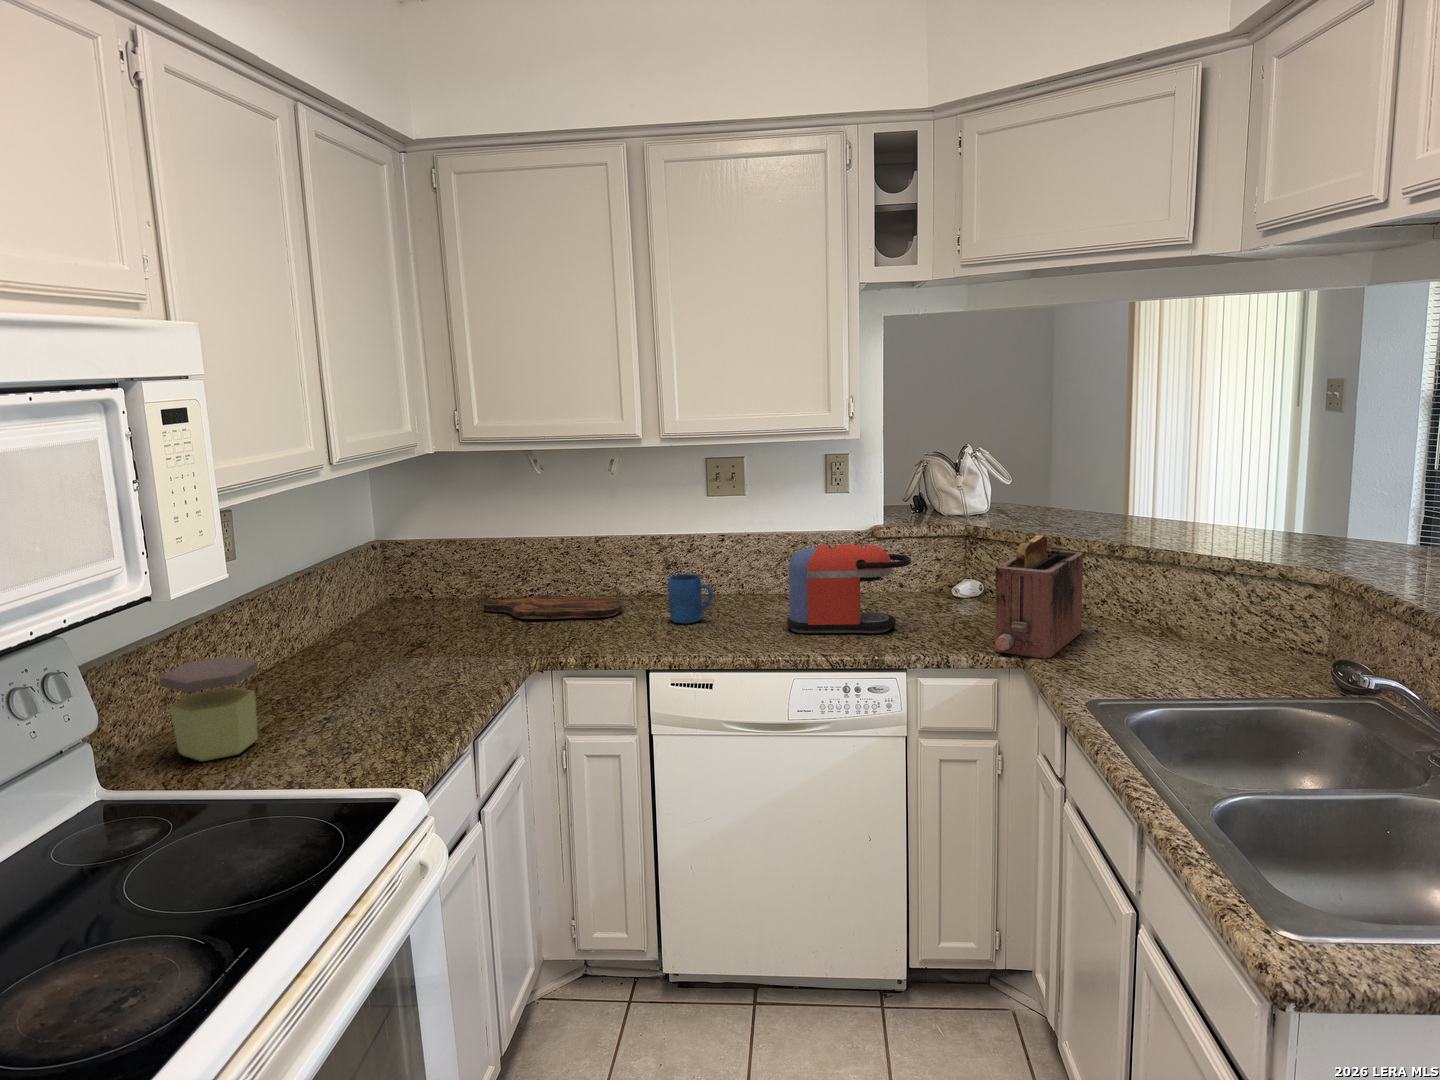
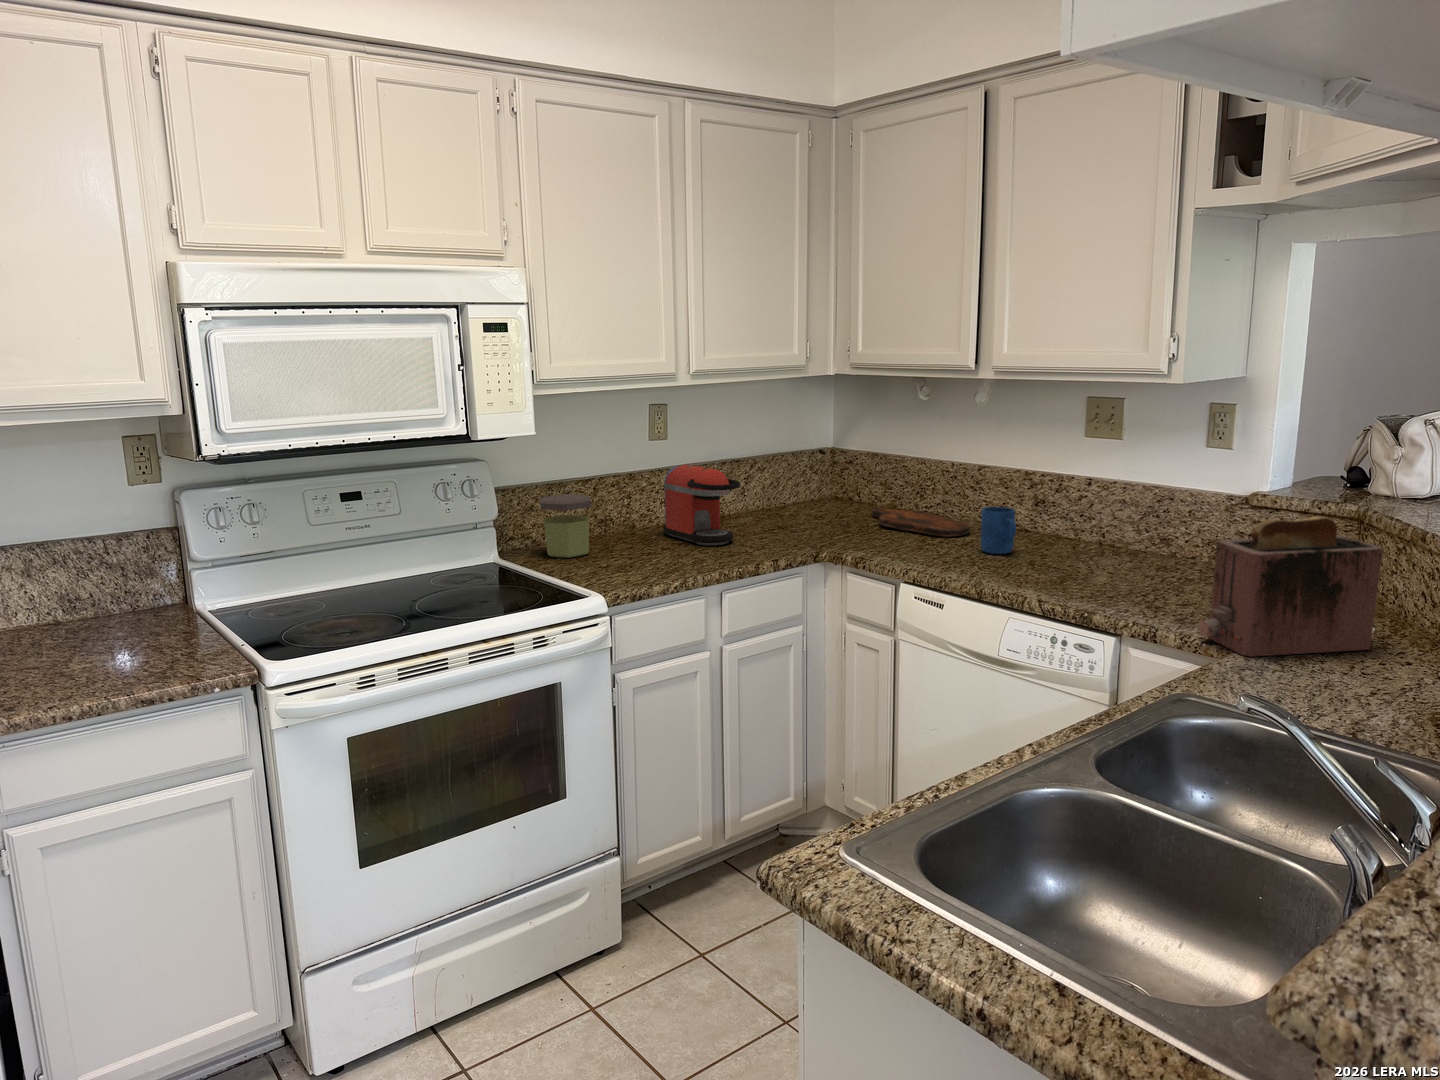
coffee maker: present [787,544,911,633] -> present [663,464,740,545]

